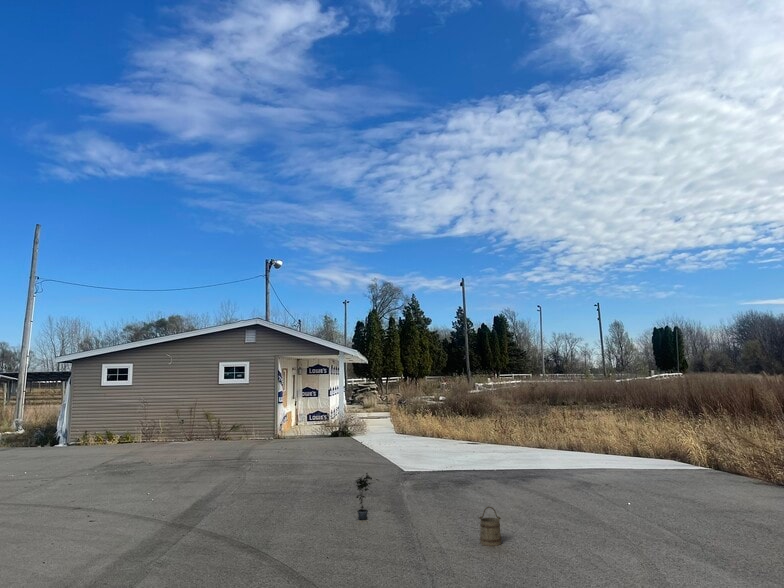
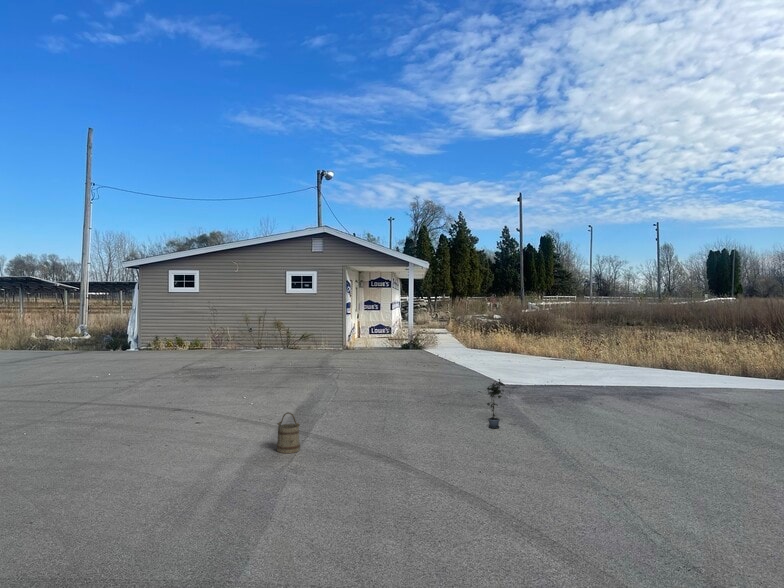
bucket: present [479,507,502,546] -> present [277,412,300,453]

